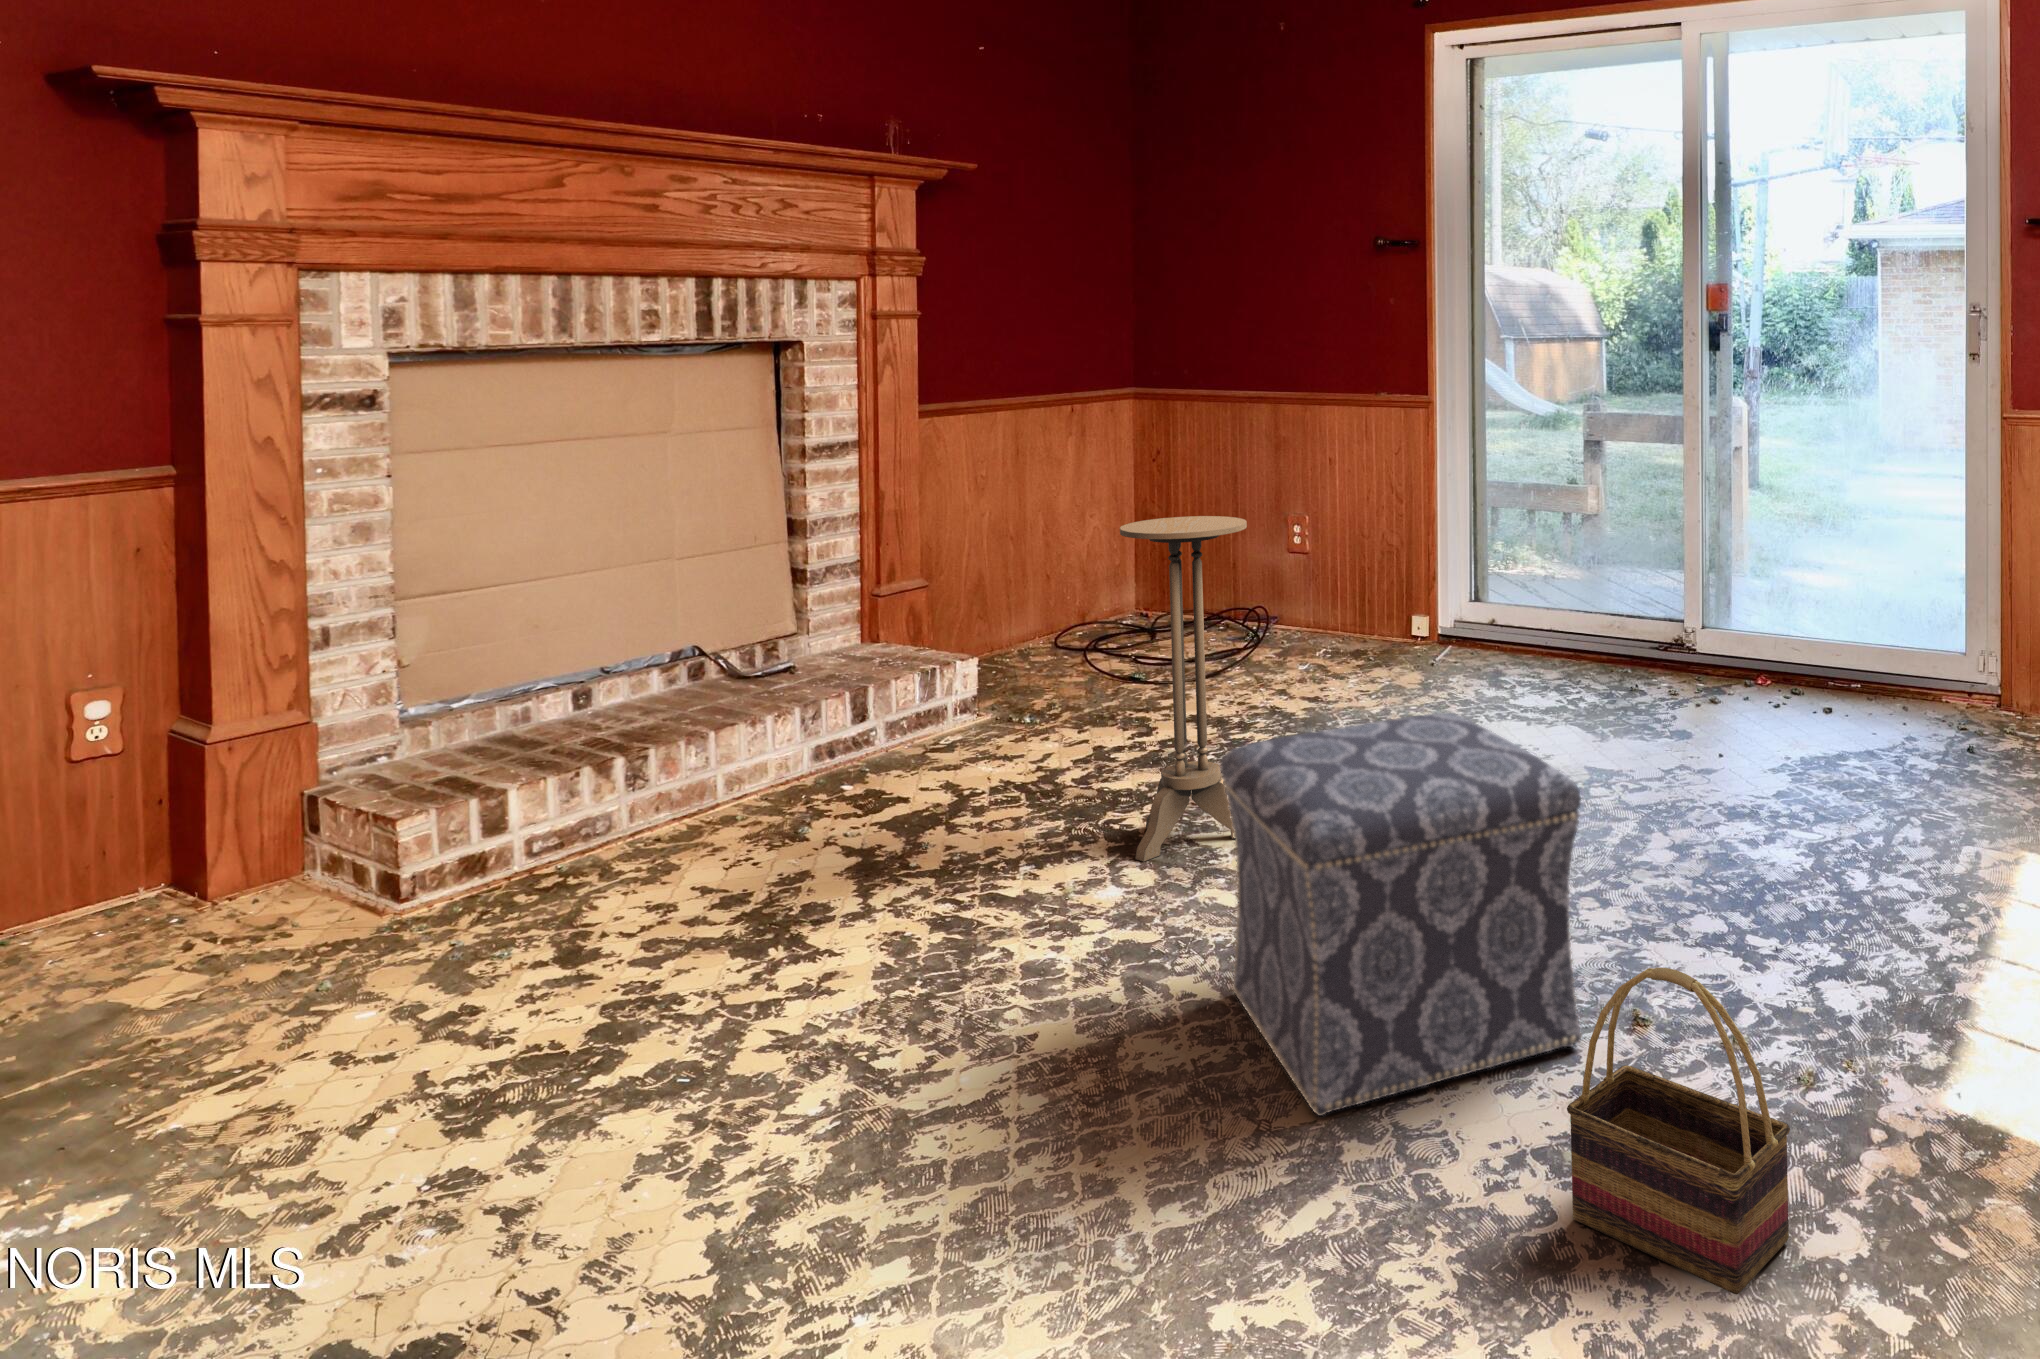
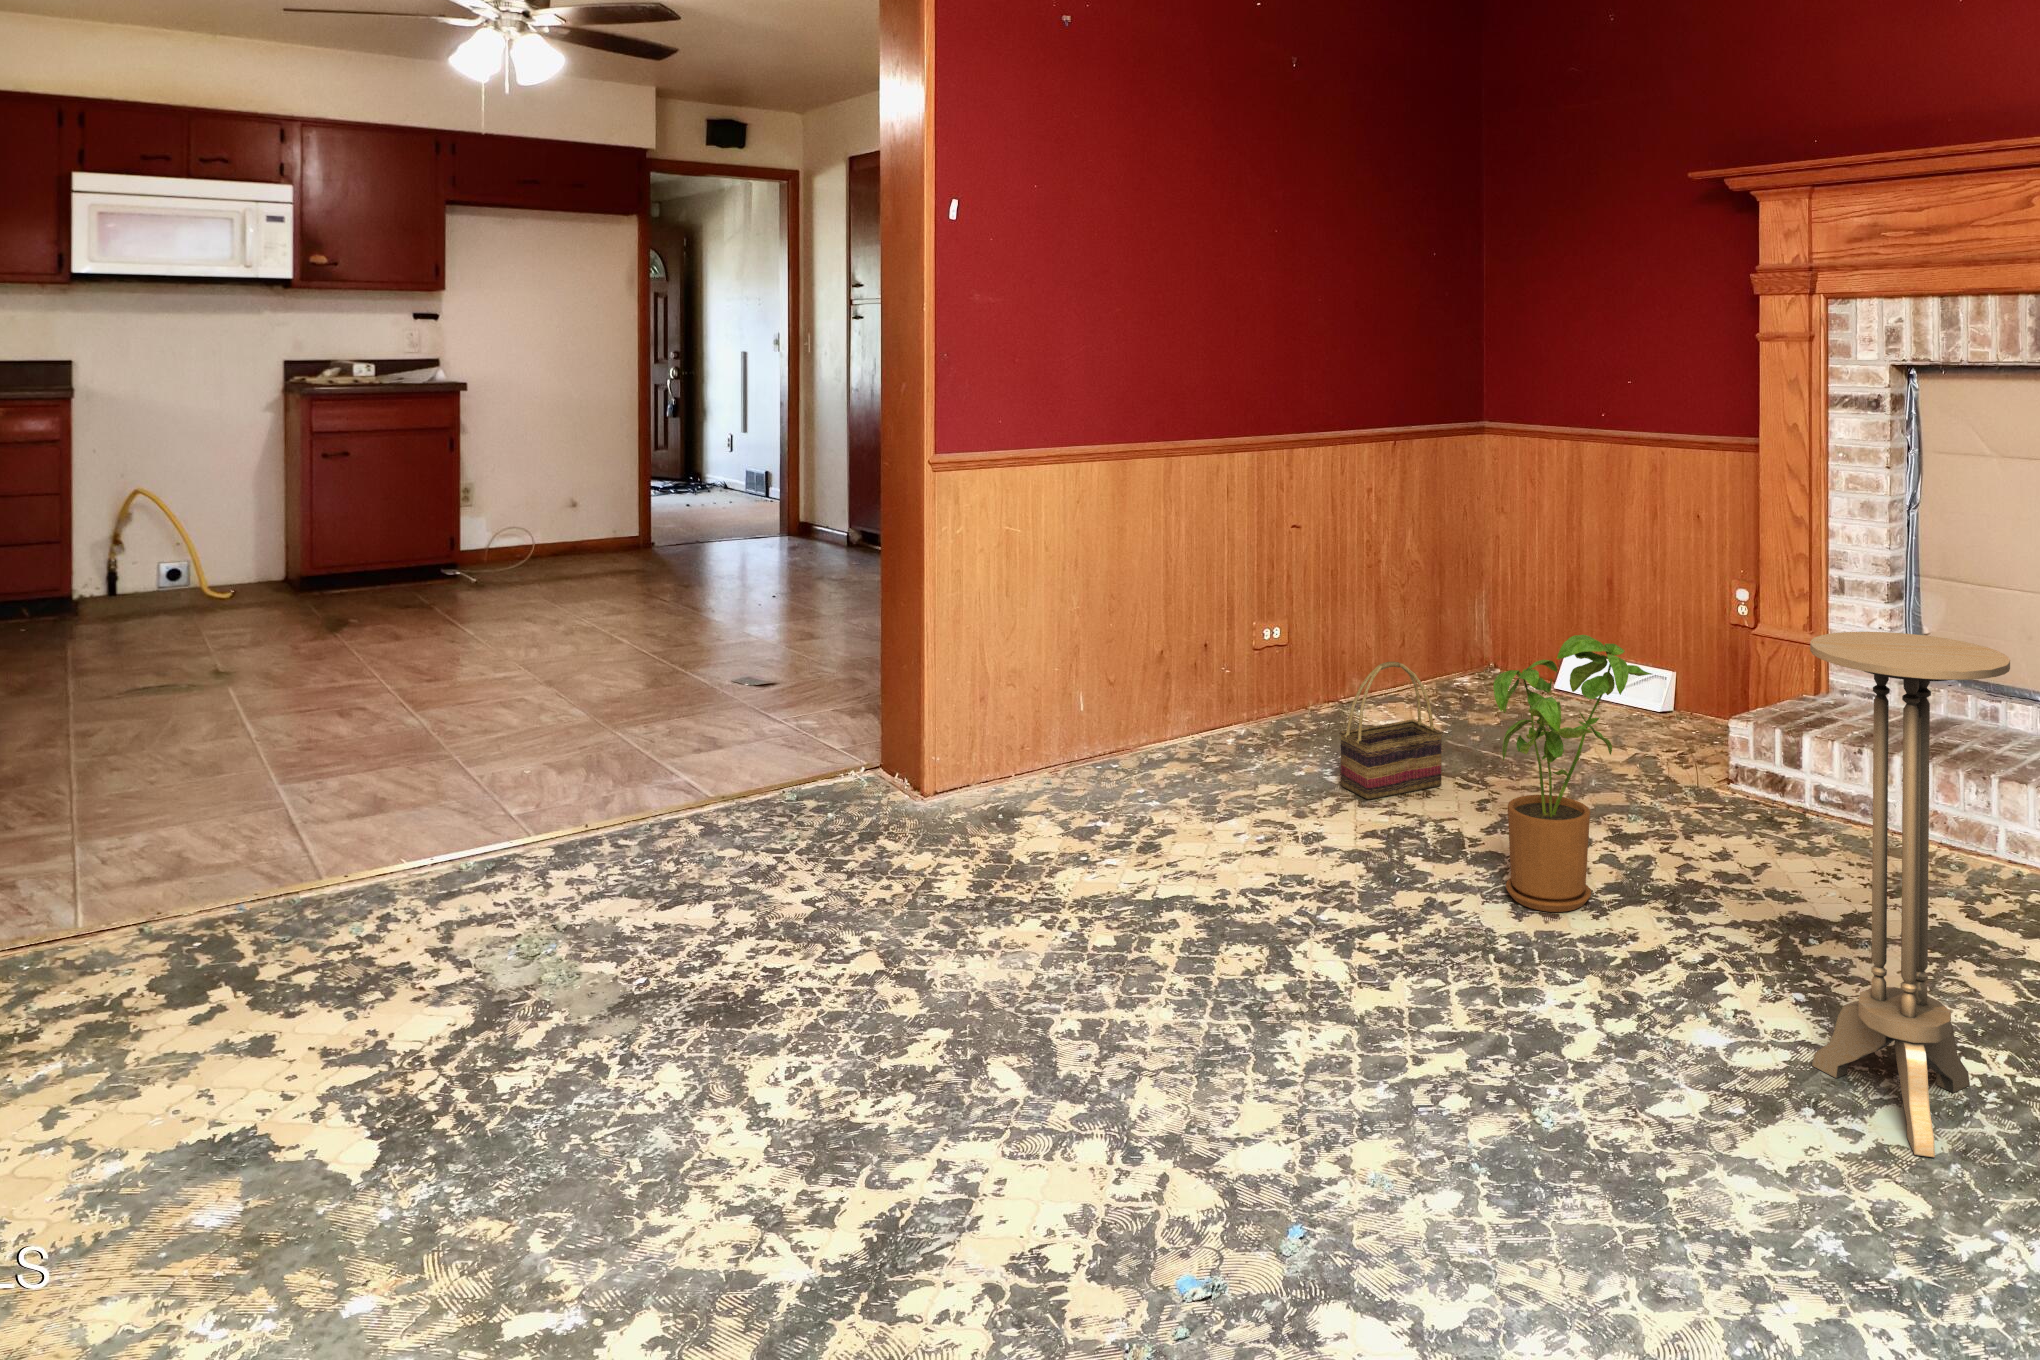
house plant: none [676,647,906,990] -> present [1493,635,1652,912]
ottoman: present [1220,713,1581,1116] -> none [1102,817,1468,1279]
basket: present [1567,967,1790,1295] -> present [1339,662,1443,799]

